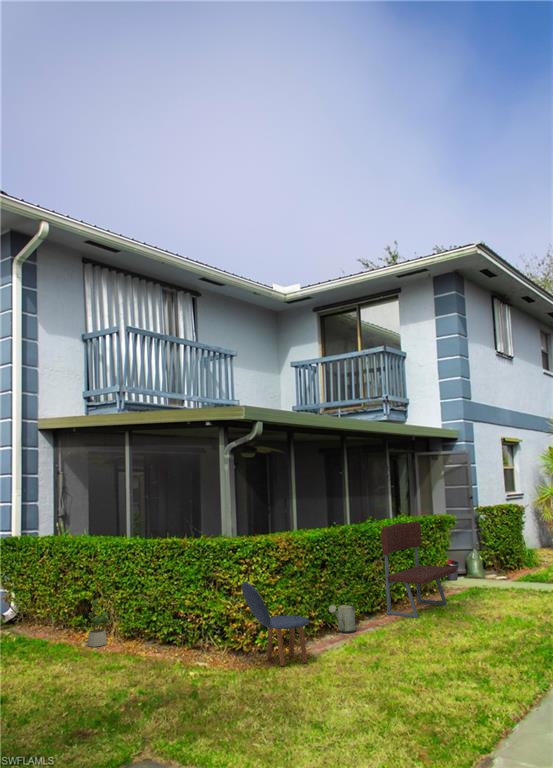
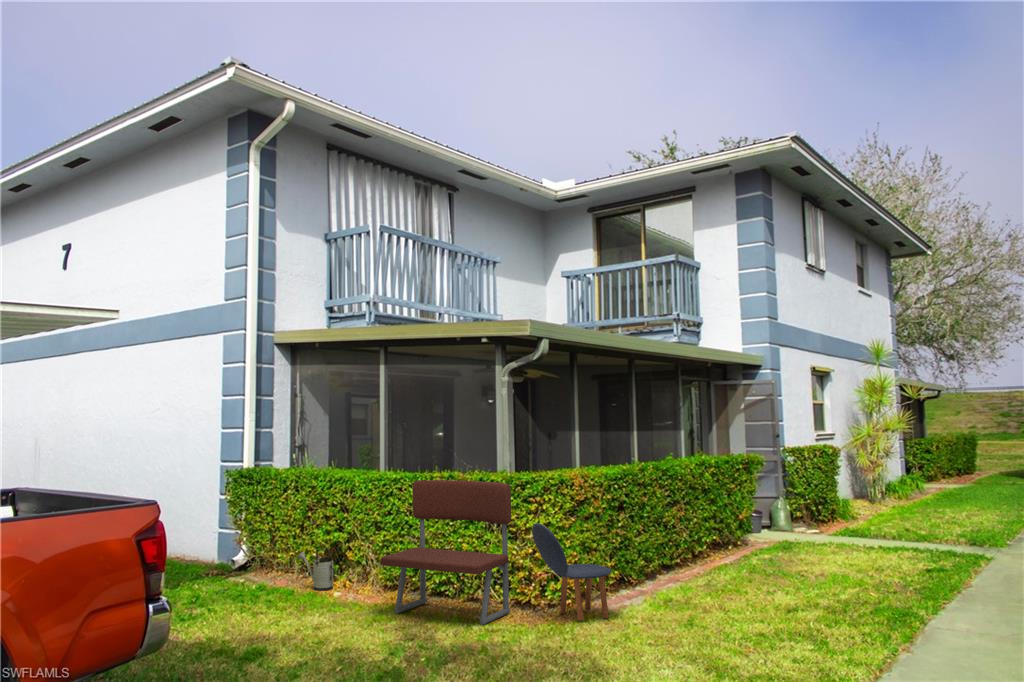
bench: present [381,522,456,618] -> present [381,480,511,625]
potted plant: present [88,599,112,647] -> none [344,542,372,597]
watering can: present [329,605,355,633] -> present [297,549,334,591]

